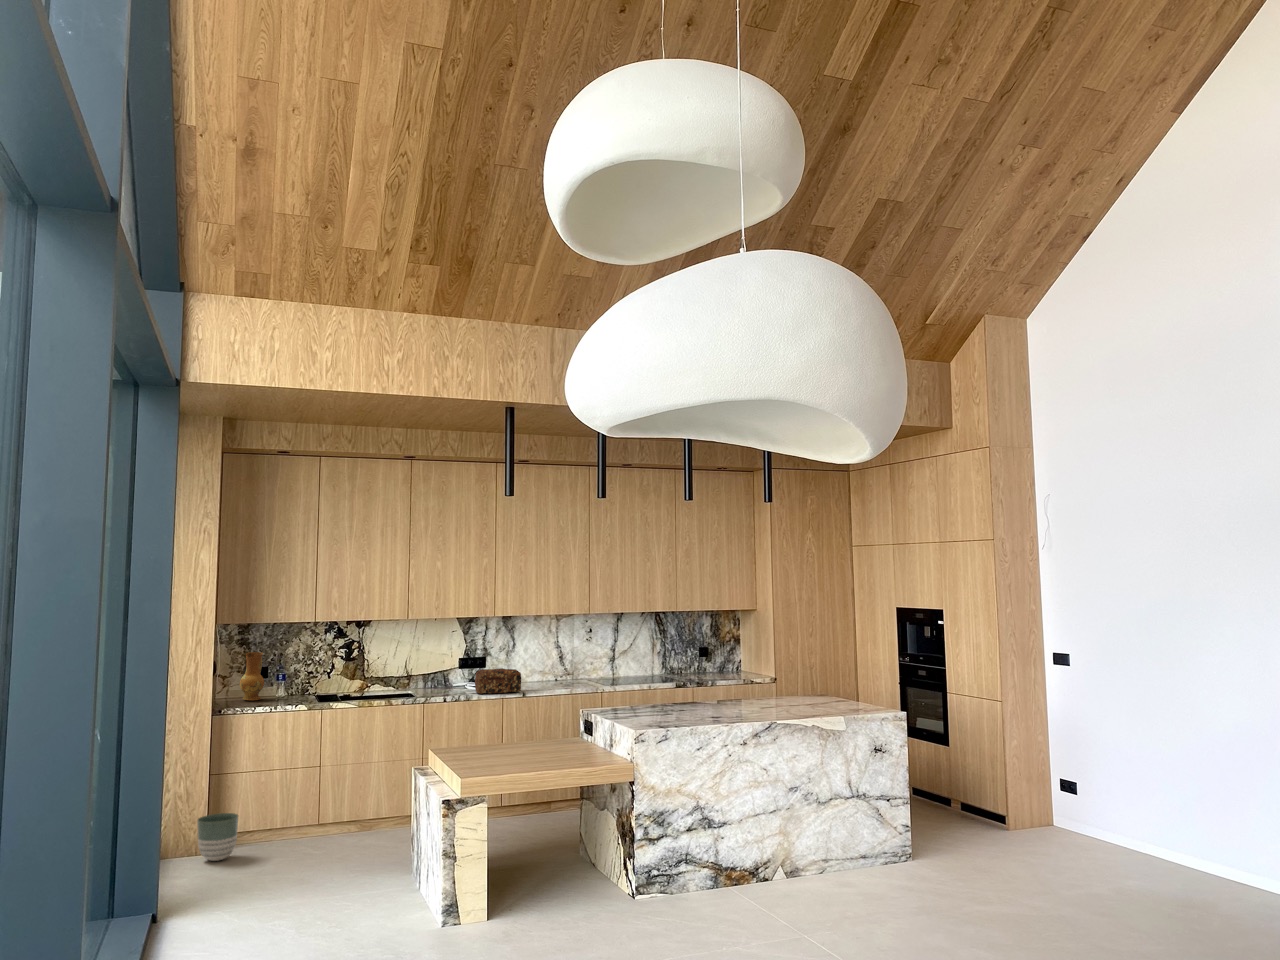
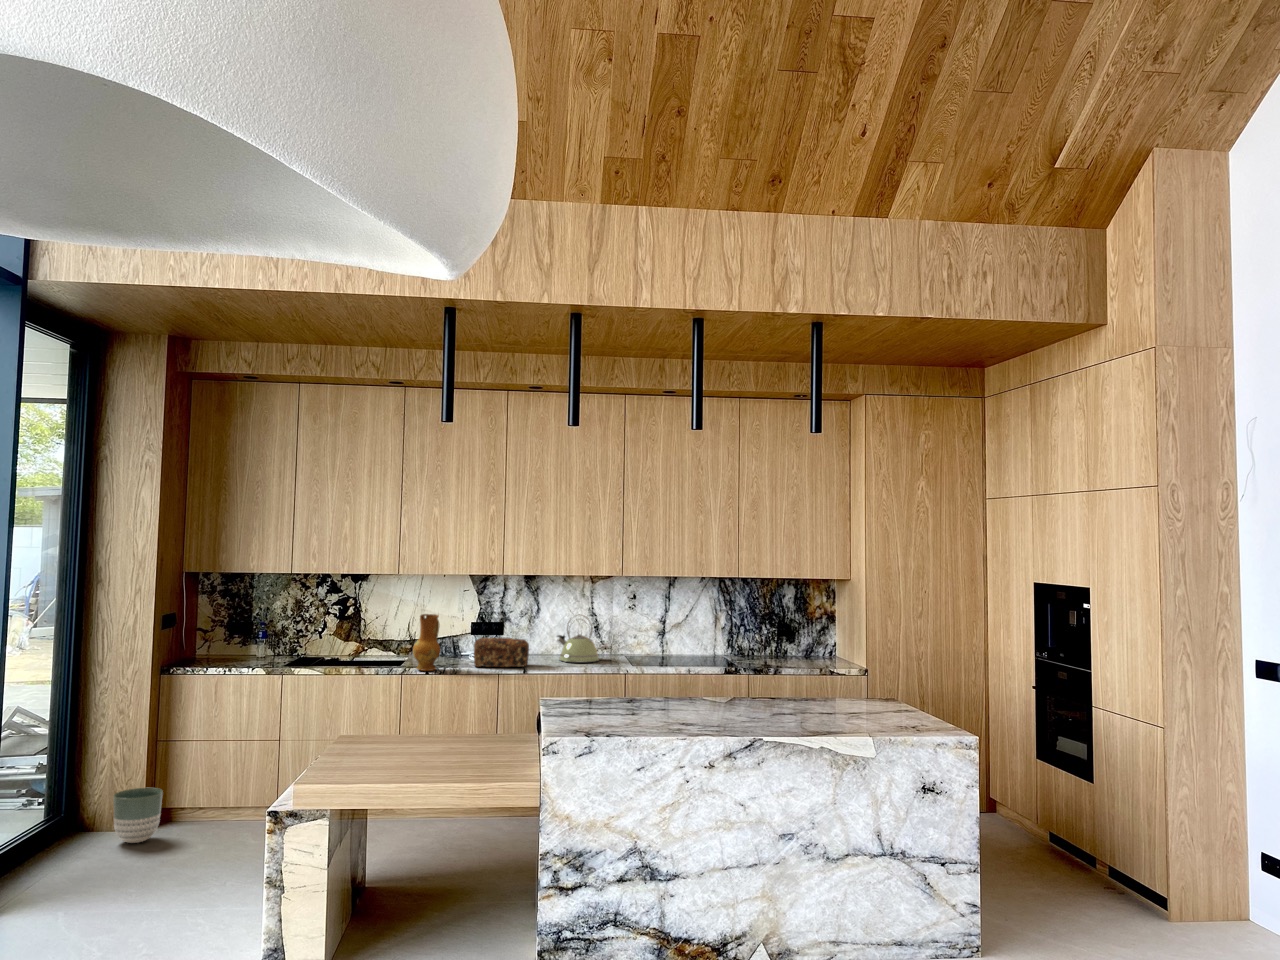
kettle: none [532,647,569,686] -> present [557,614,599,662]
ceramic jug: present [240,652,264,701] -> present [413,614,440,671]

